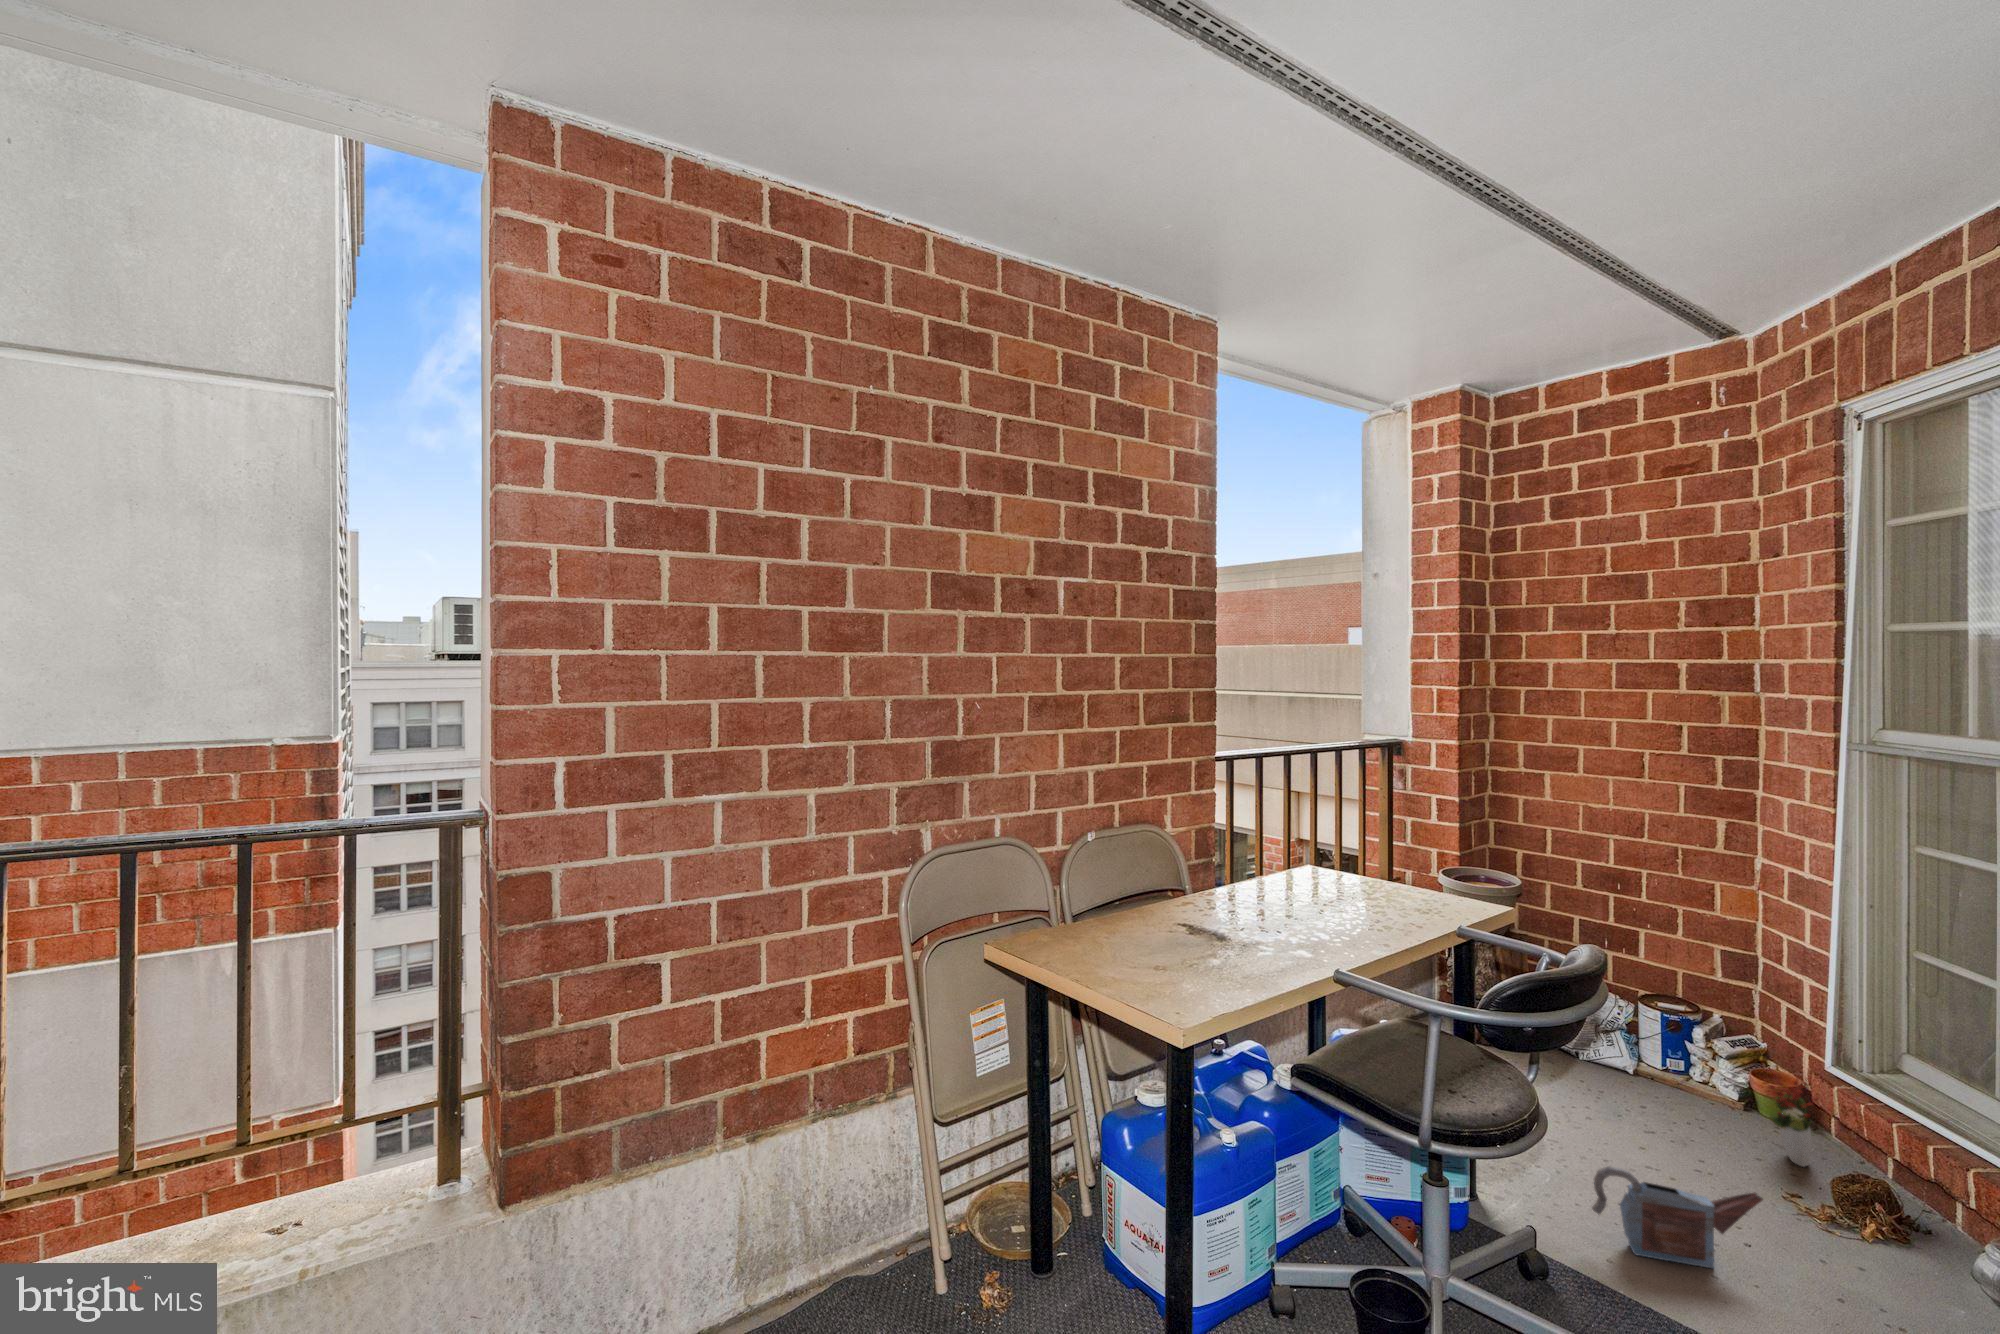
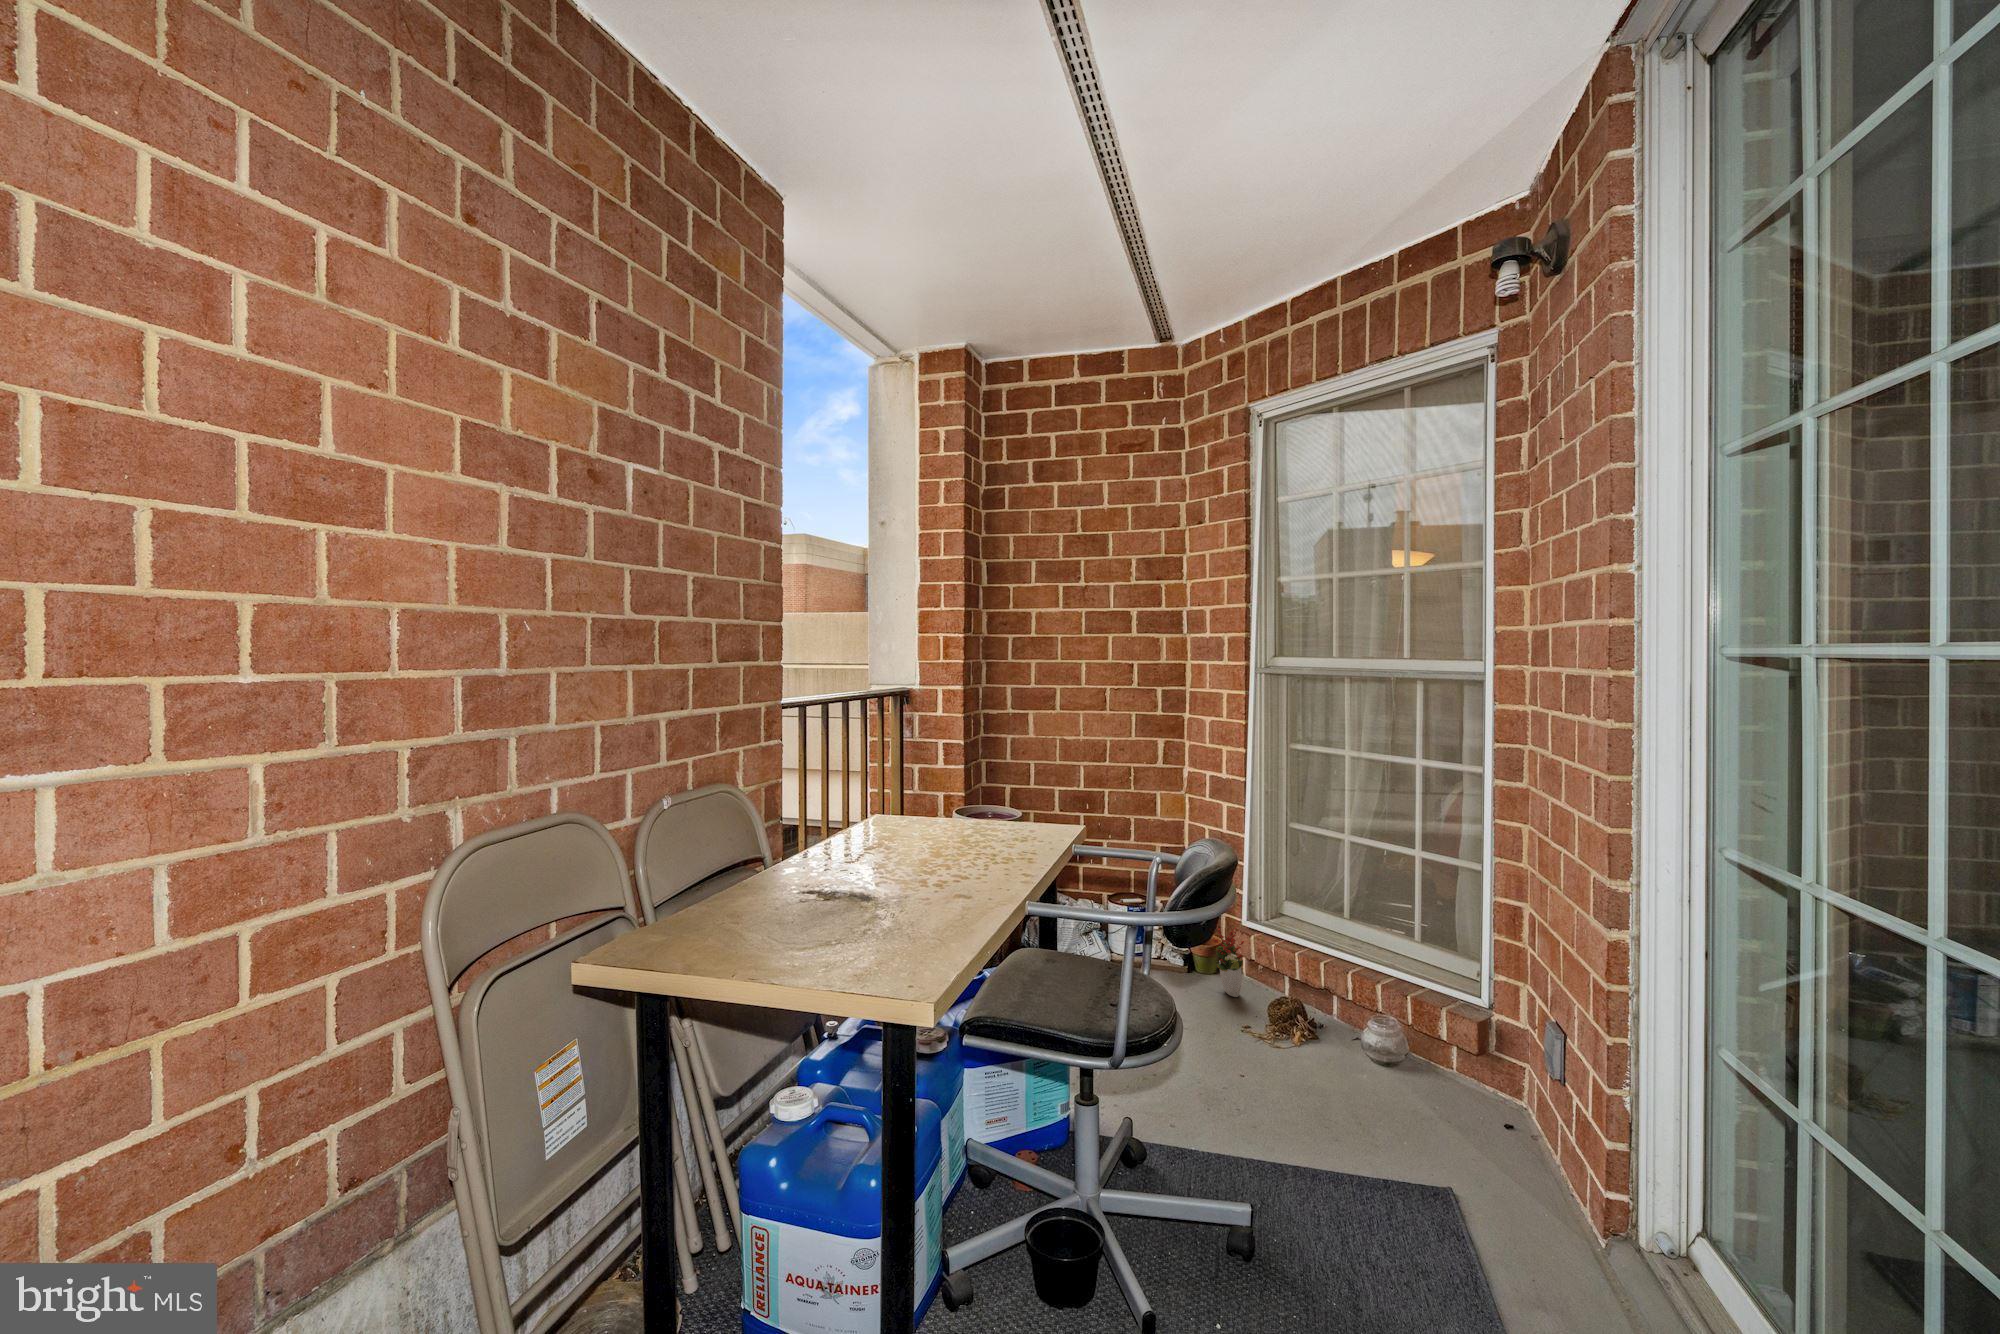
watering can: present [1592,1166,1763,1268] -> none [1156,1022,1262,1105]

